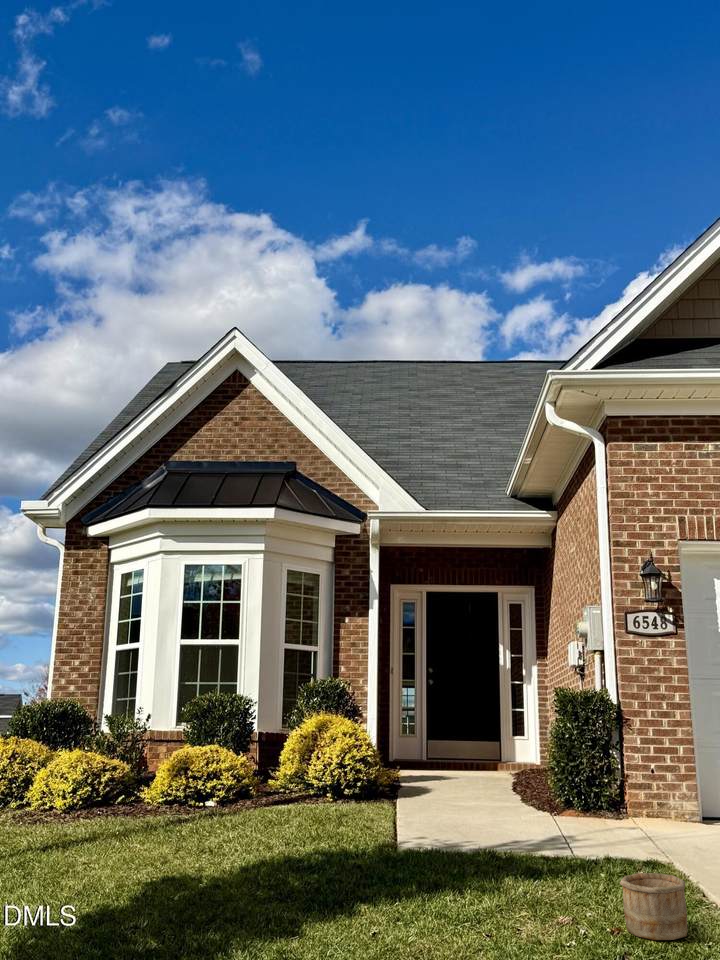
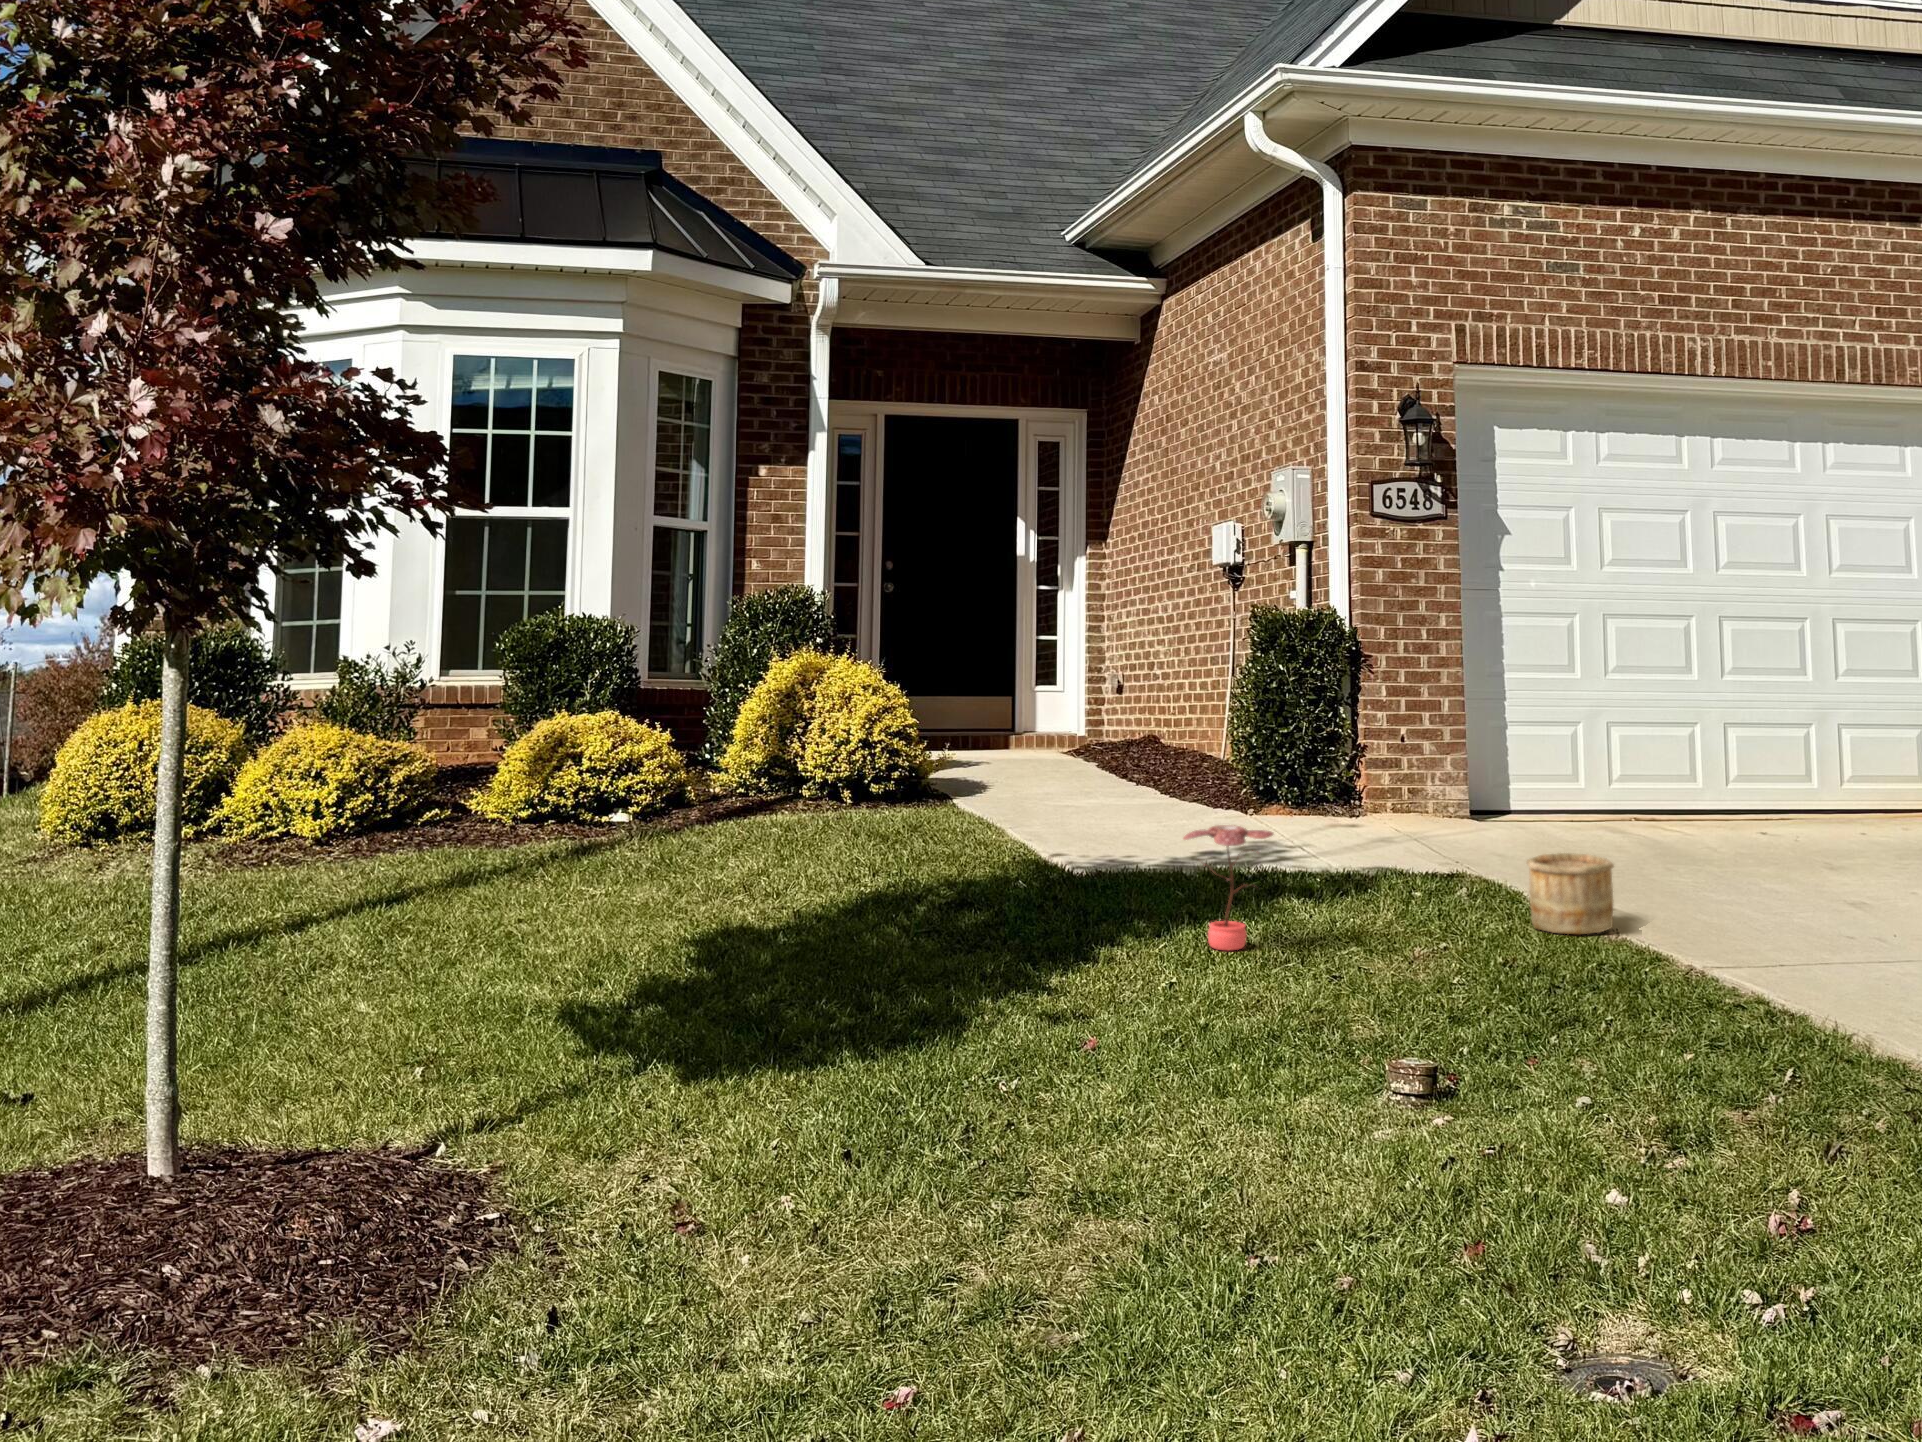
potted plant: none [359,839,419,929] -> present [1183,825,1273,951]

